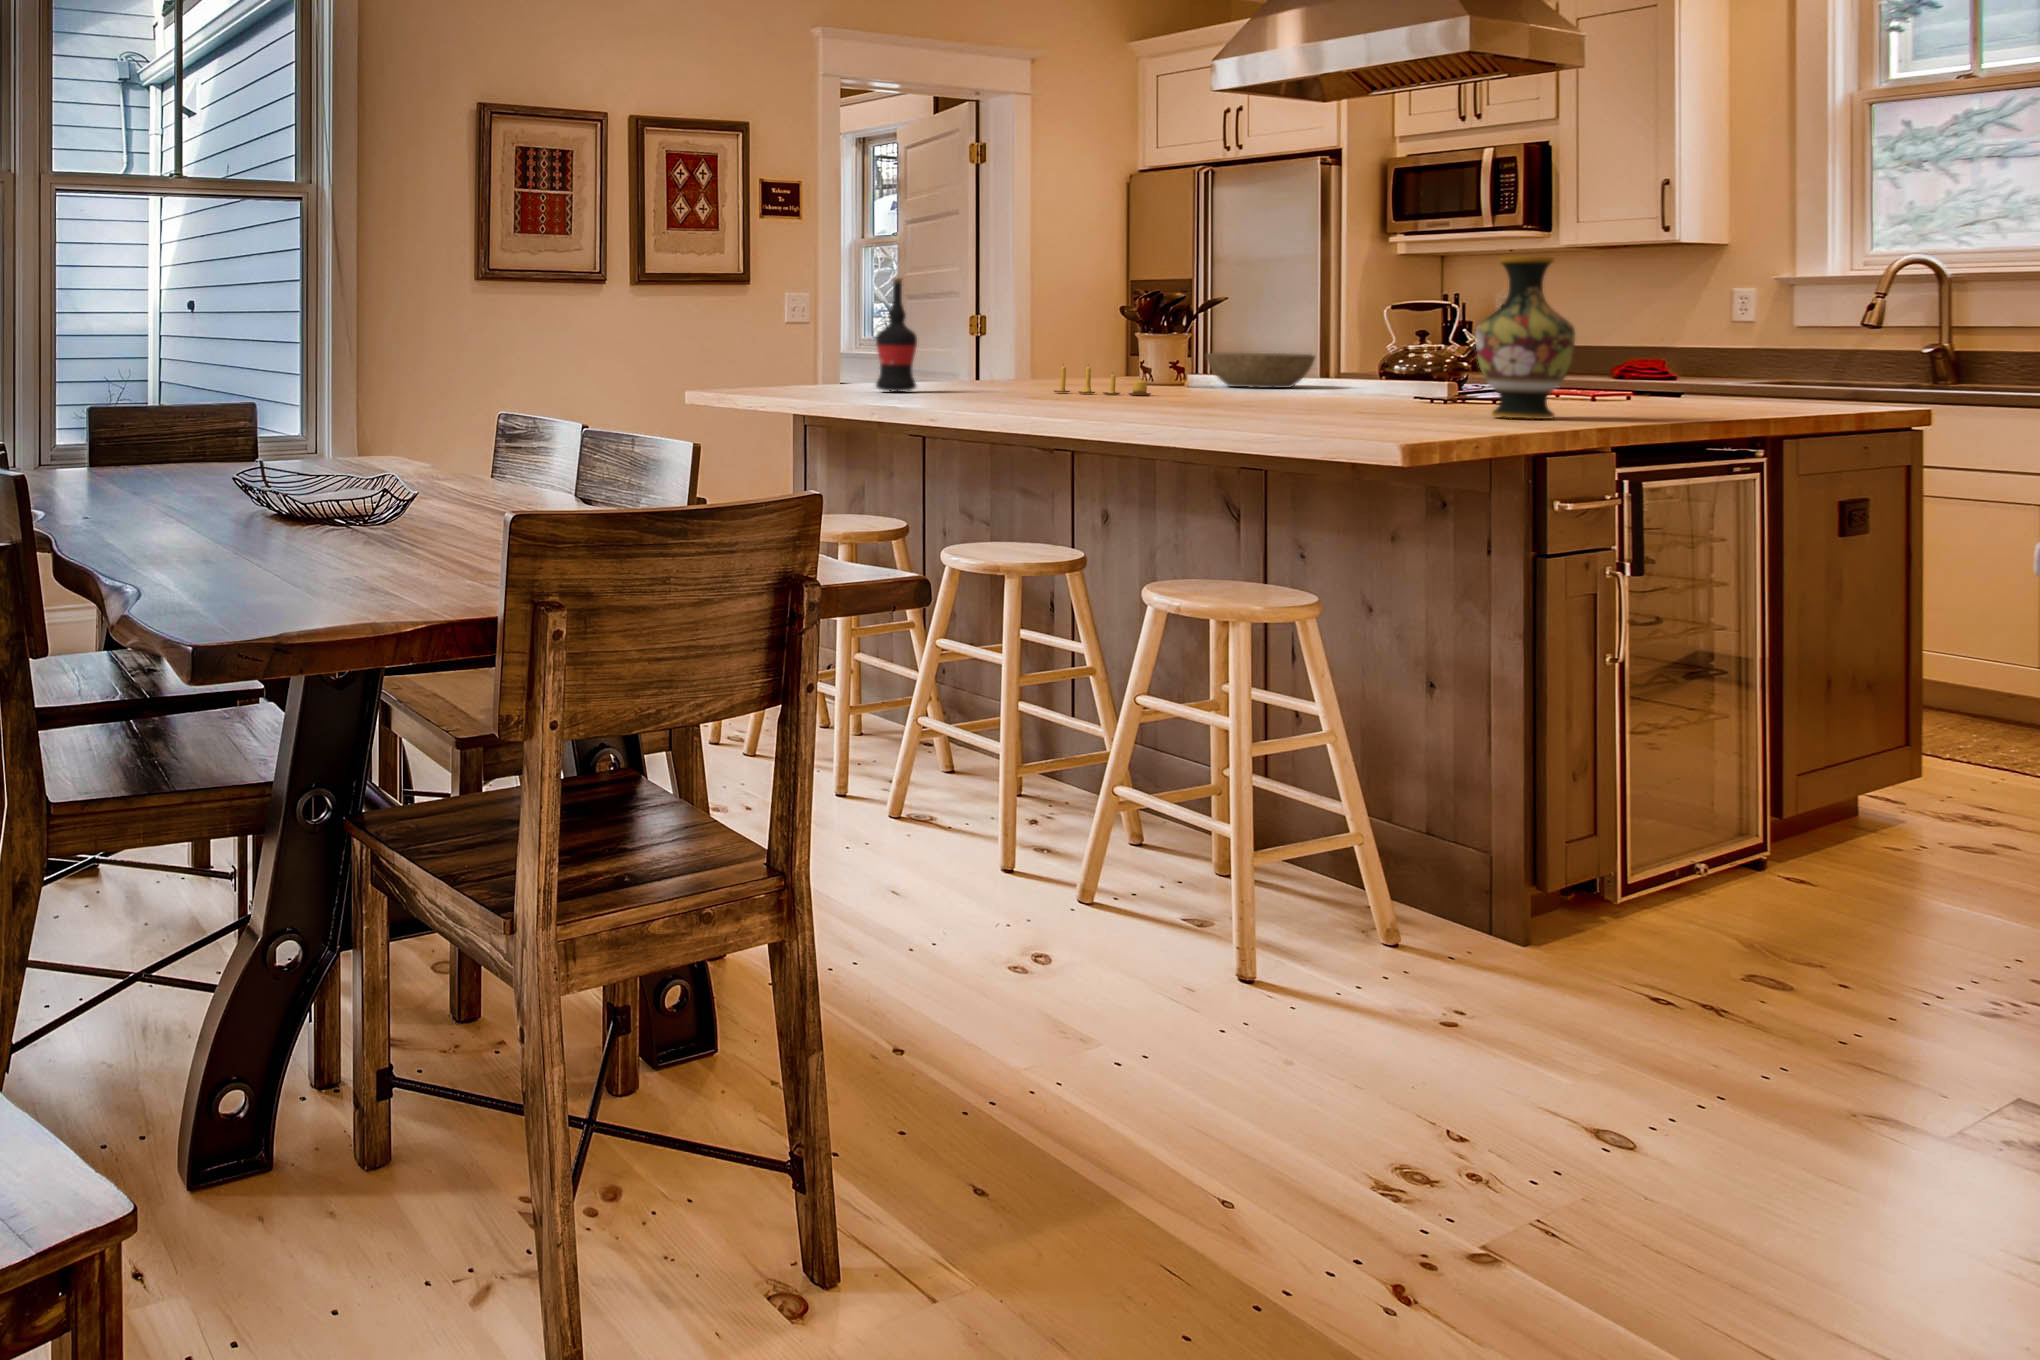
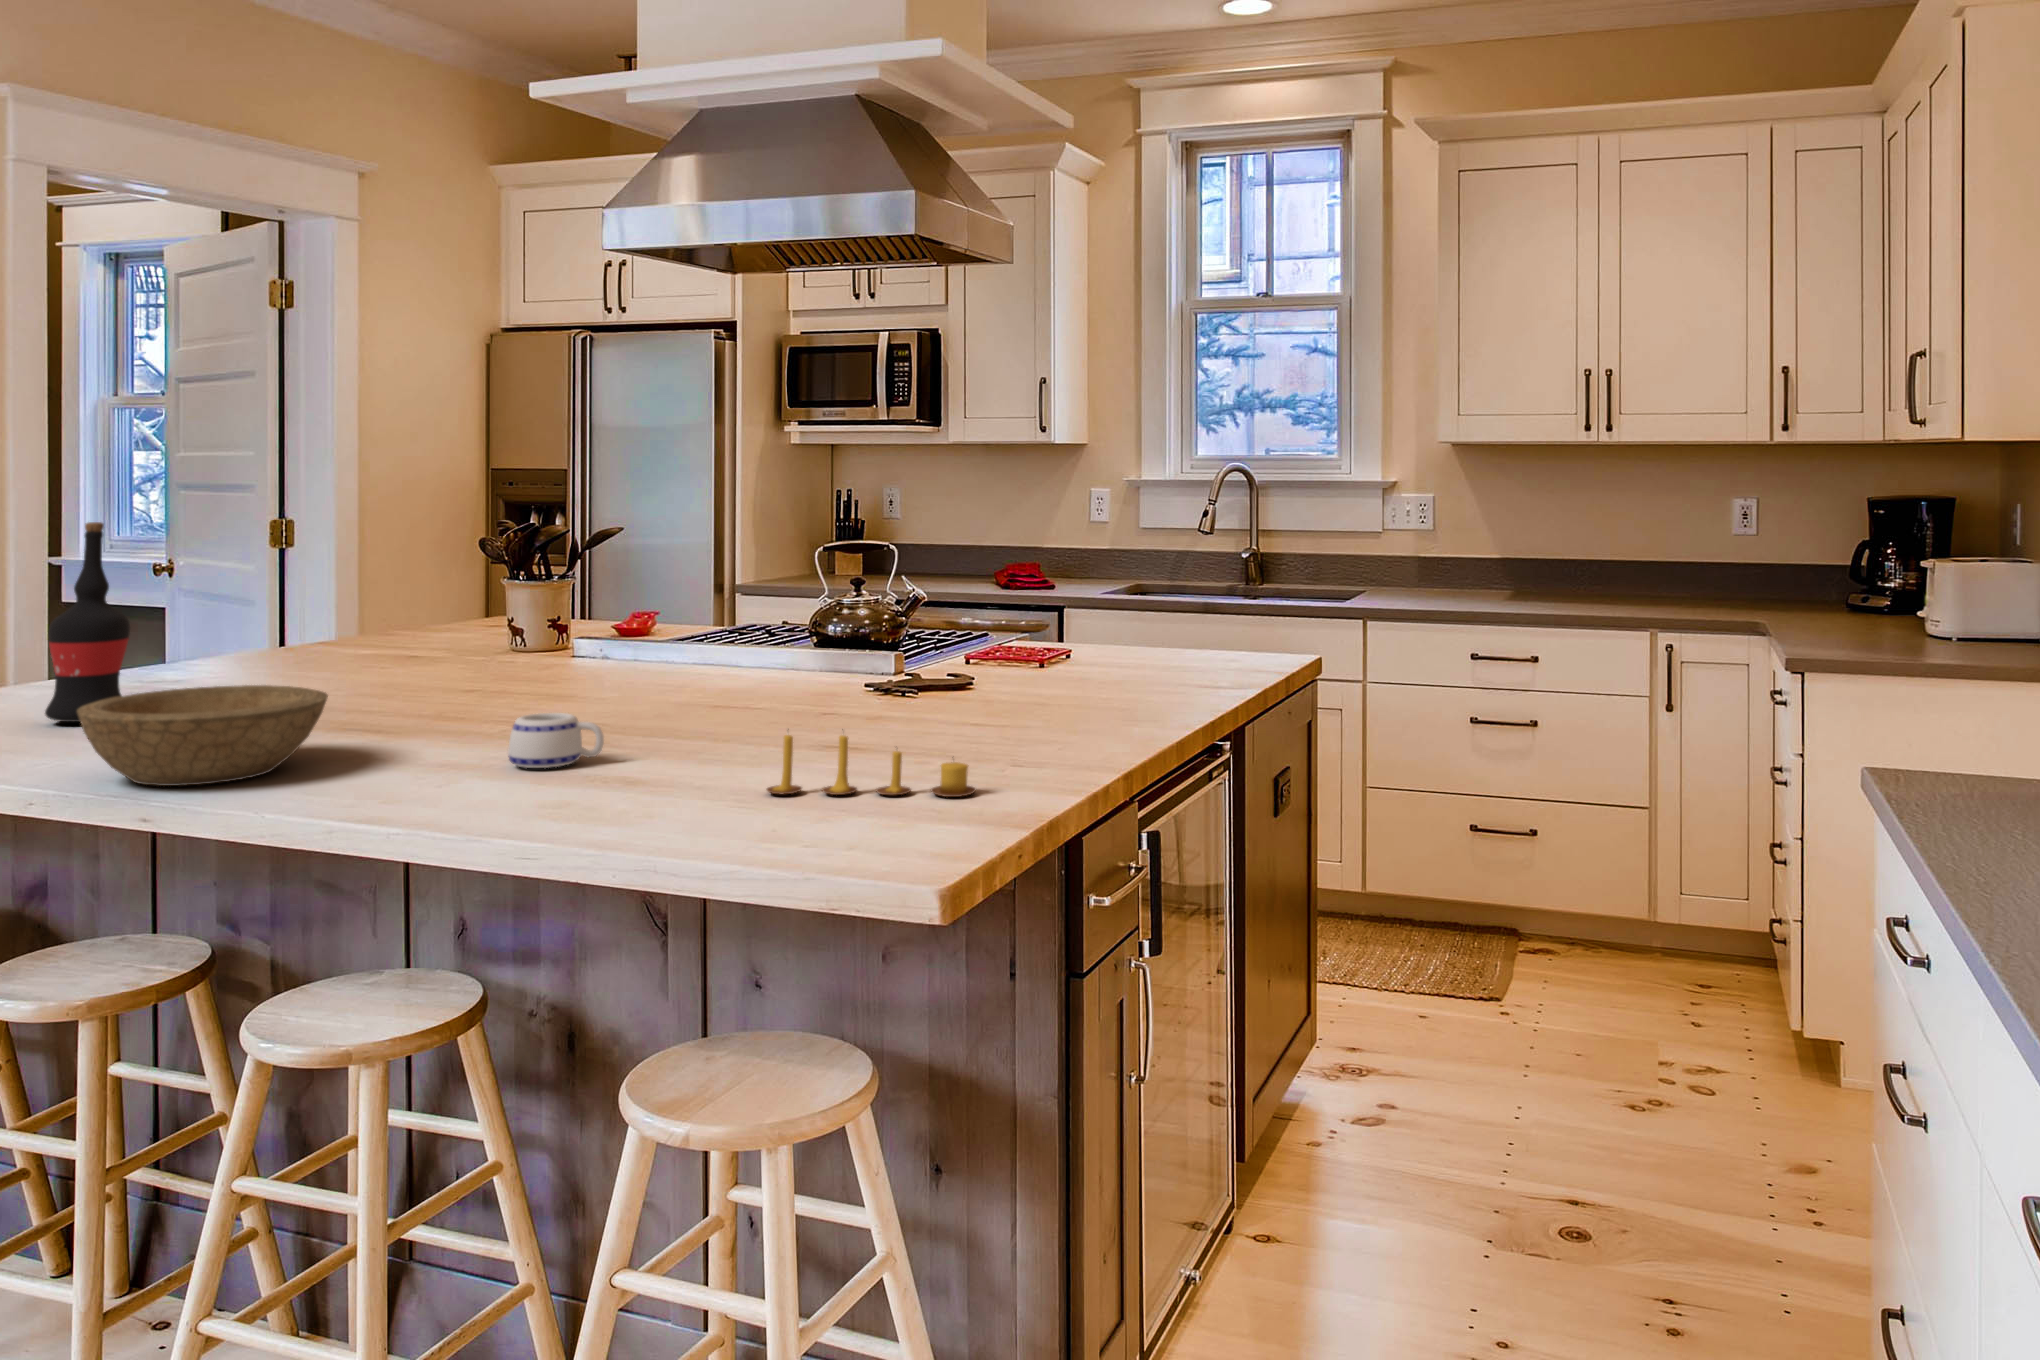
vase: present [1475,256,1575,419] -> none [972,525,1087,754]
bowl: present [1206,353,1315,388] -> present [77,685,328,786]
candle: present [1054,365,1151,395] -> present [767,734,976,797]
mug: none [1141,379,1202,408] -> present [508,713,604,768]

